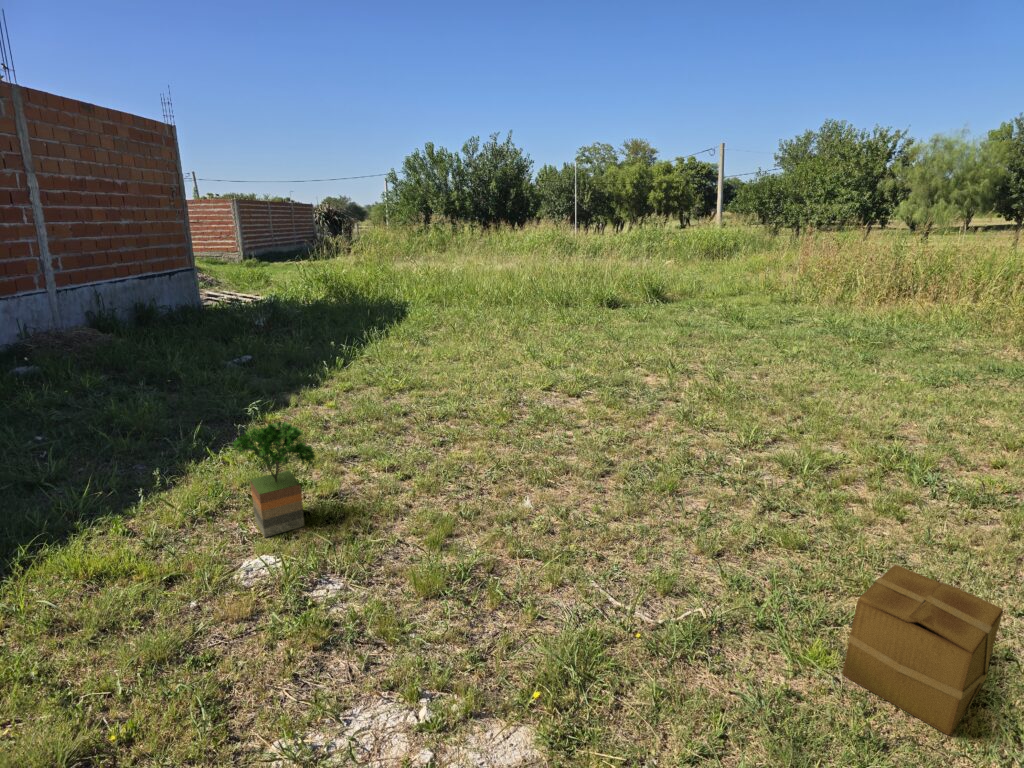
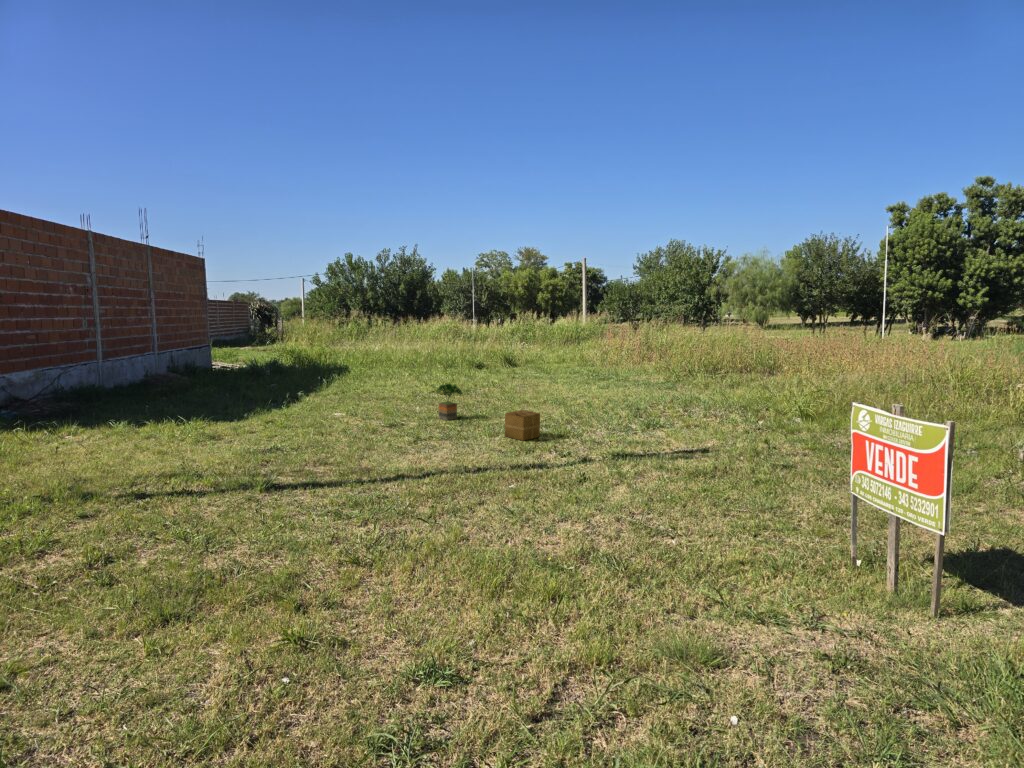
potted tree: present [233,422,315,537] -> present [437,384,462,420]

